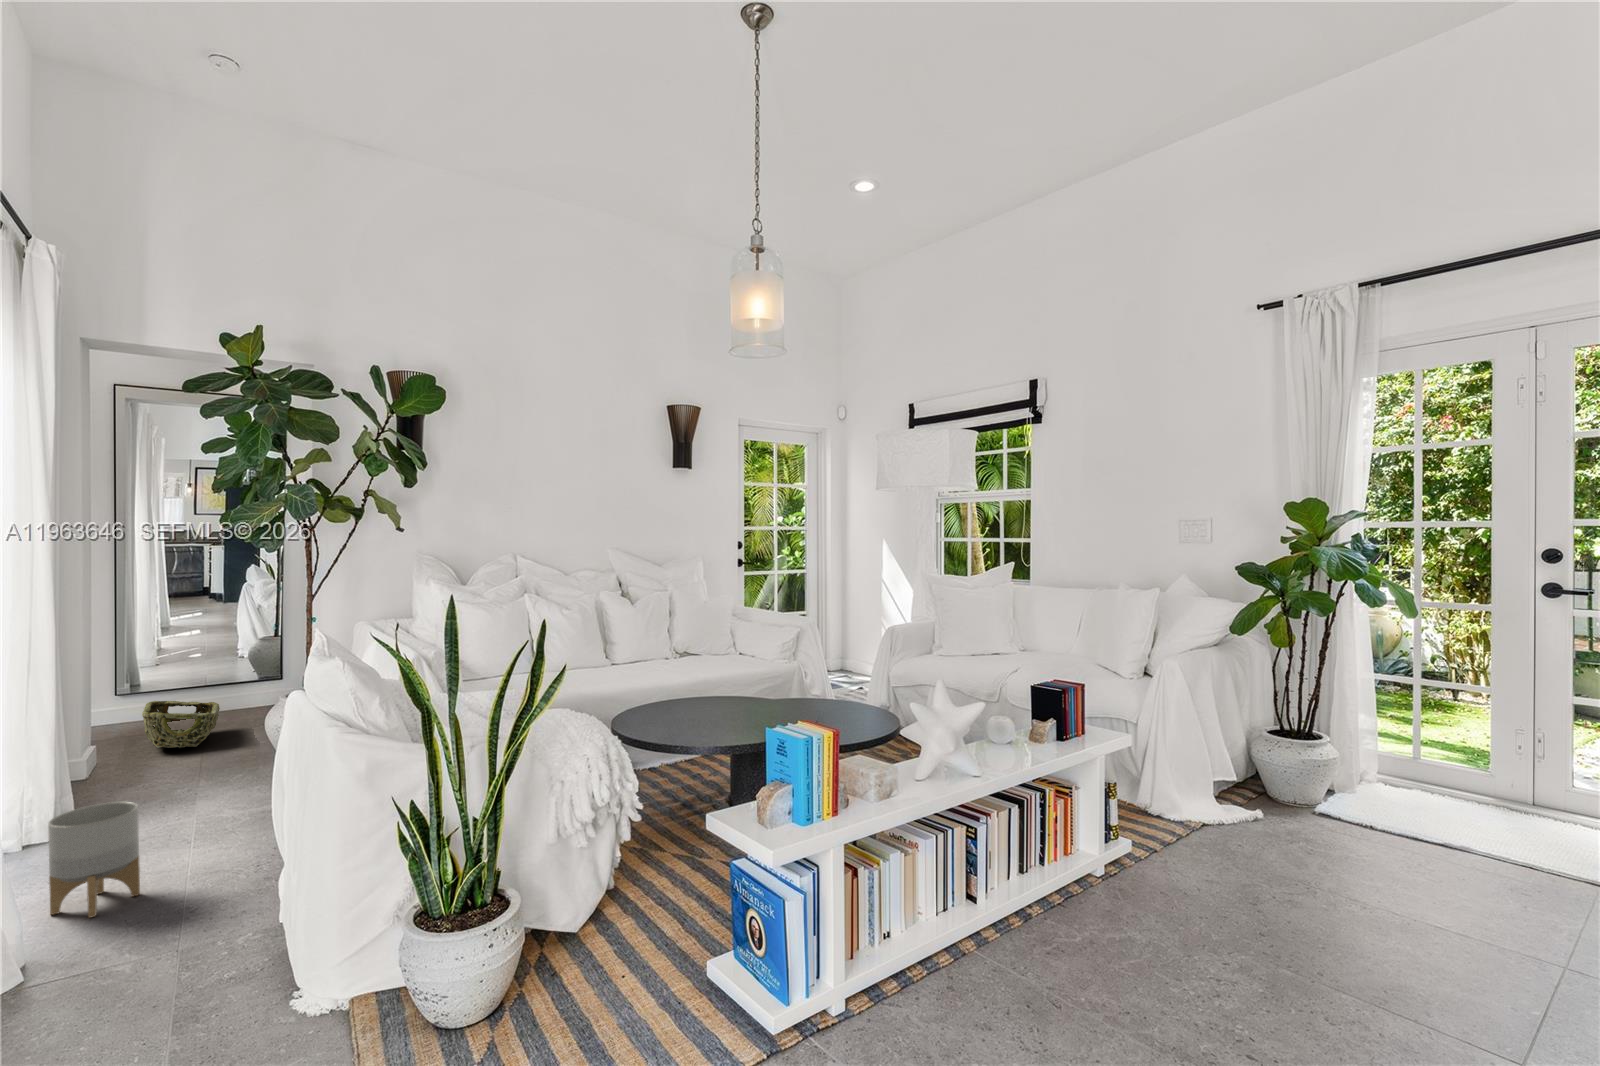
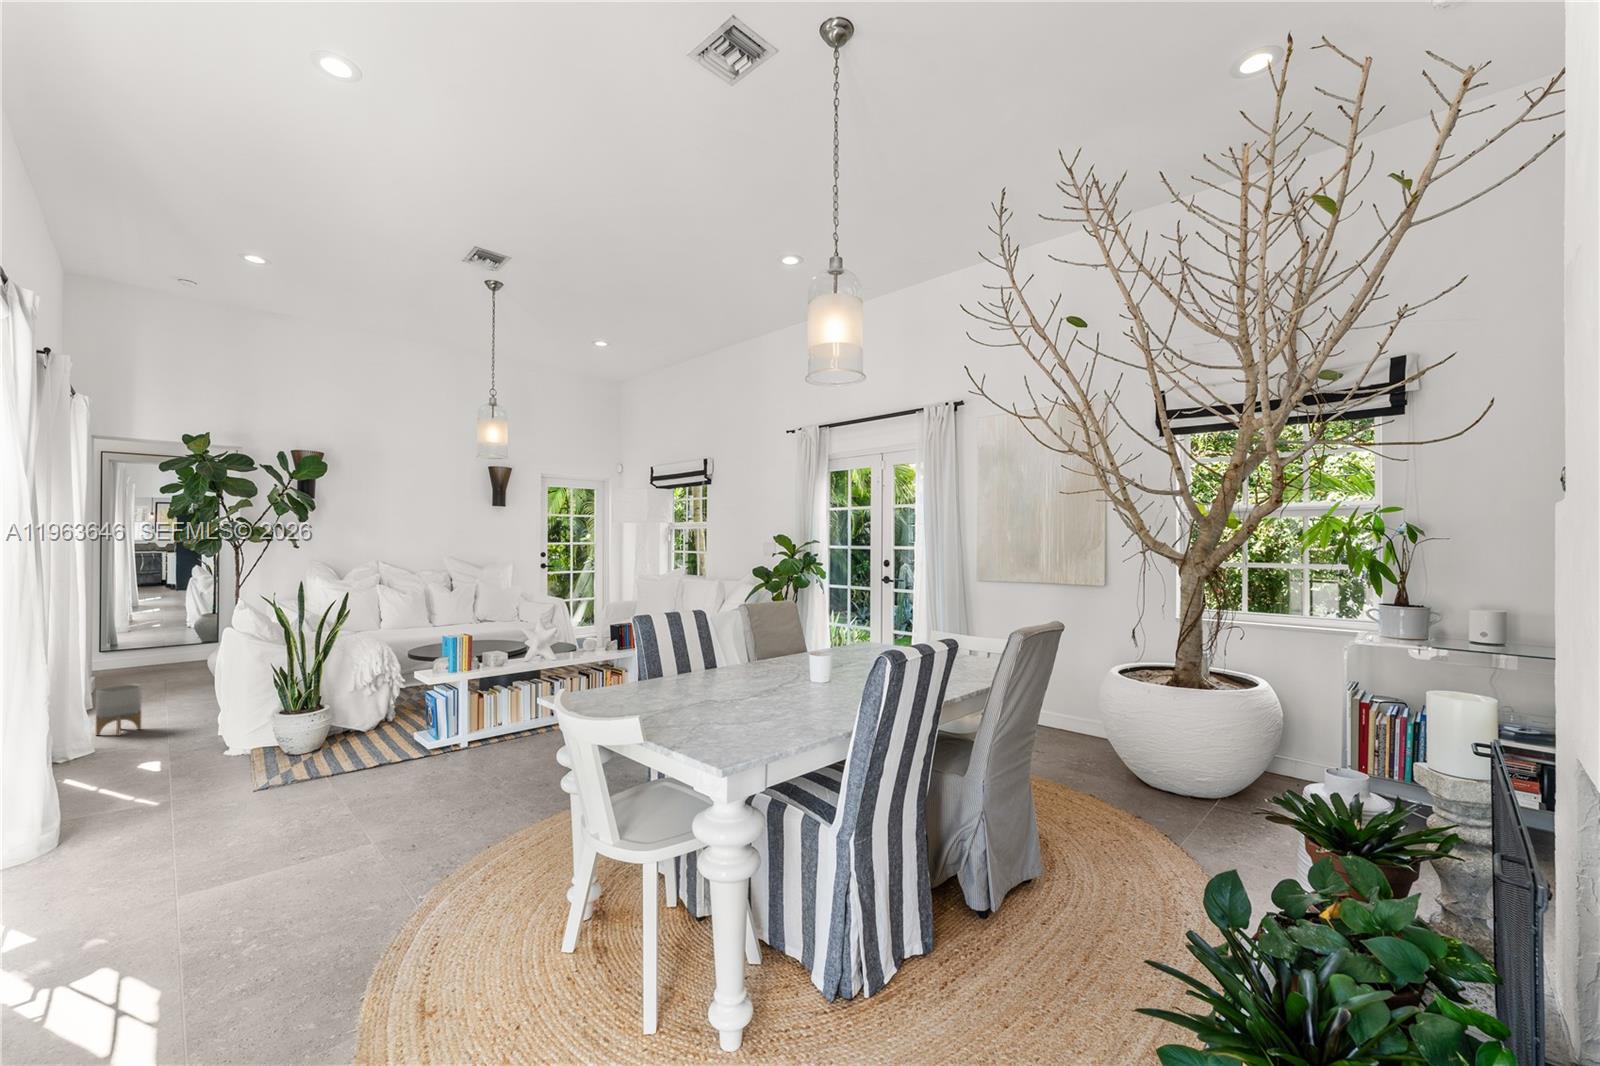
woven basket: present [142,701,220,748] -> none [122,652,173,680]

